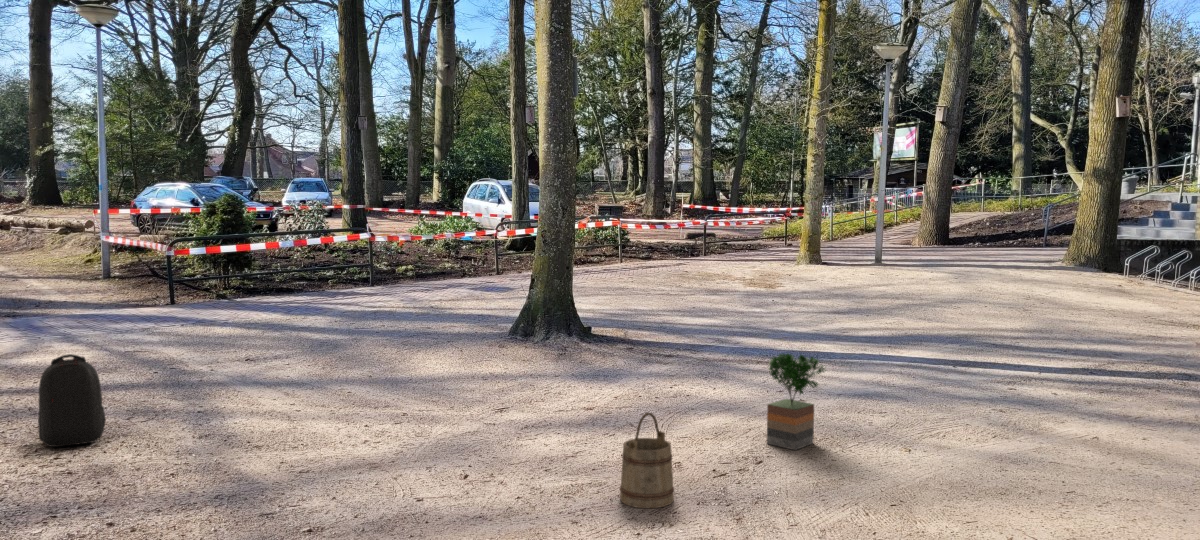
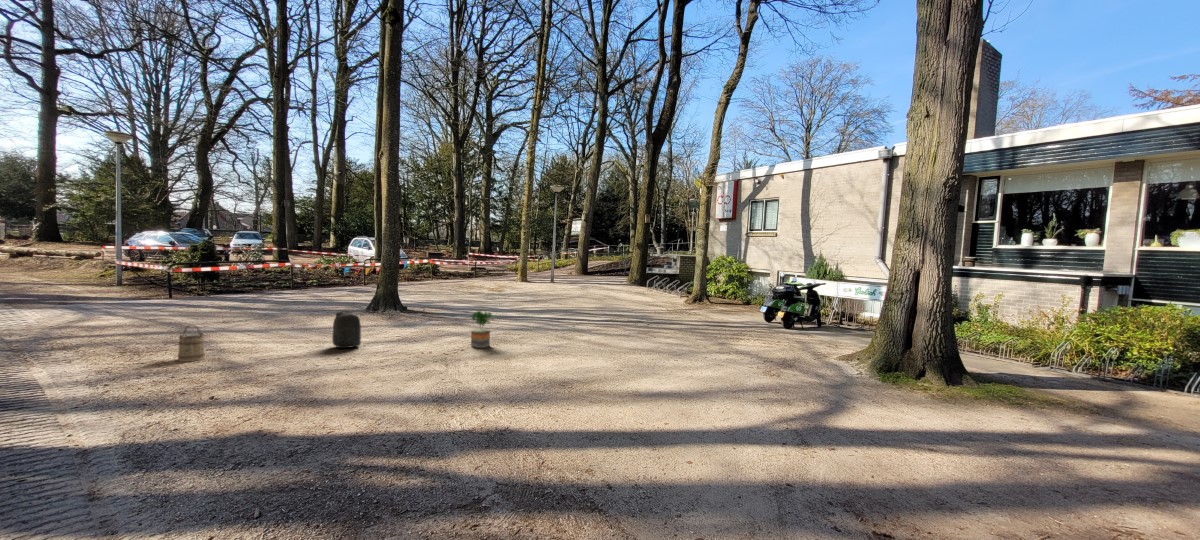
backpack: present [38,354,105,447] -> present [332,311,361,348]
bucket: present [620,413,674,508] -> present [178,325,205,362]

